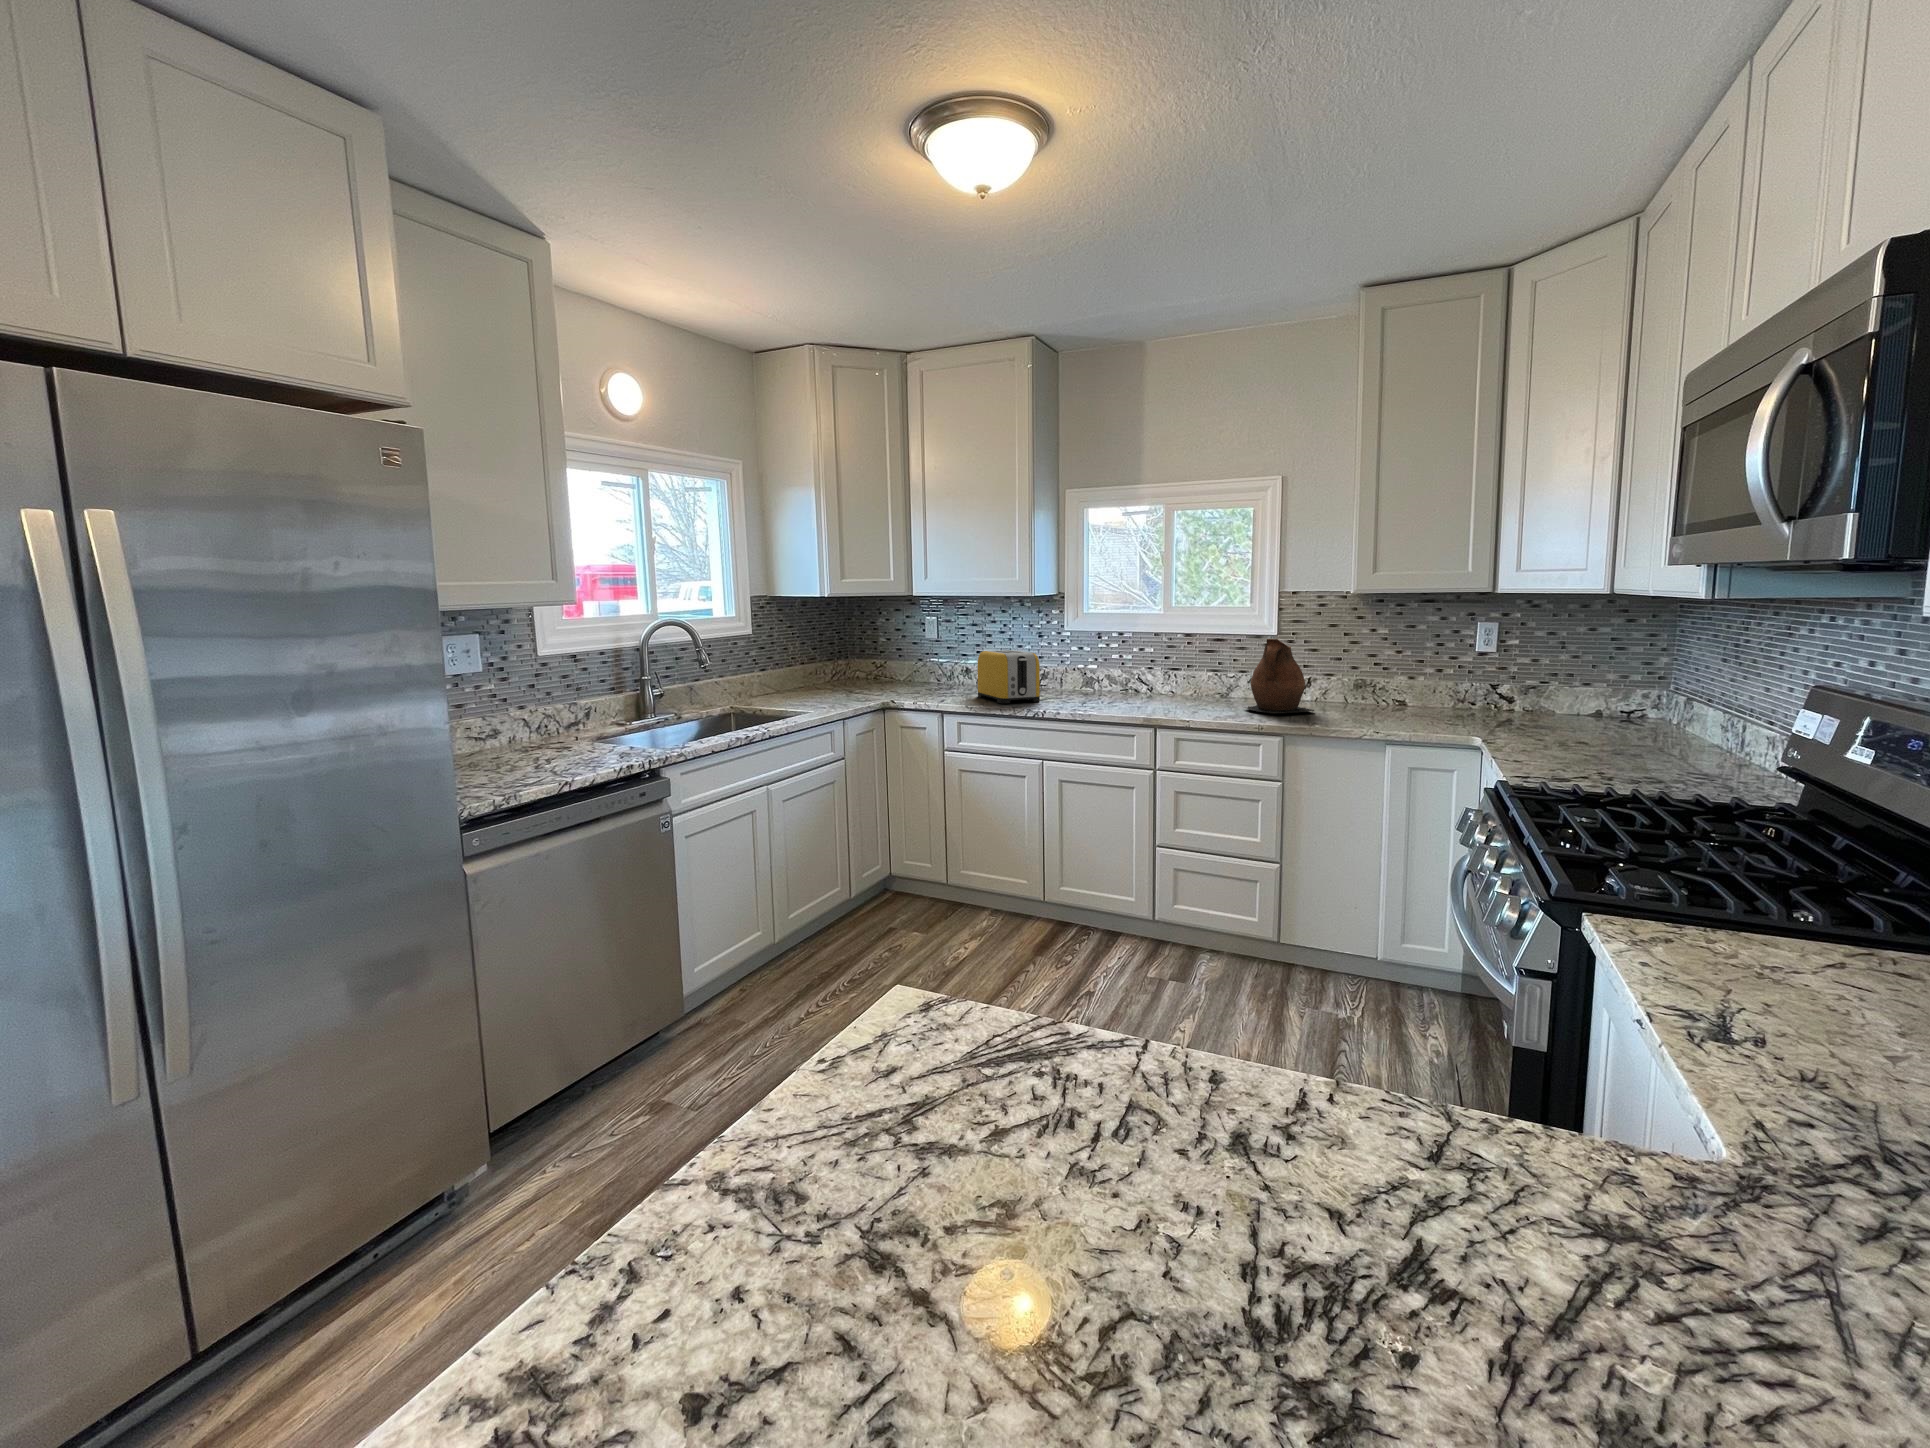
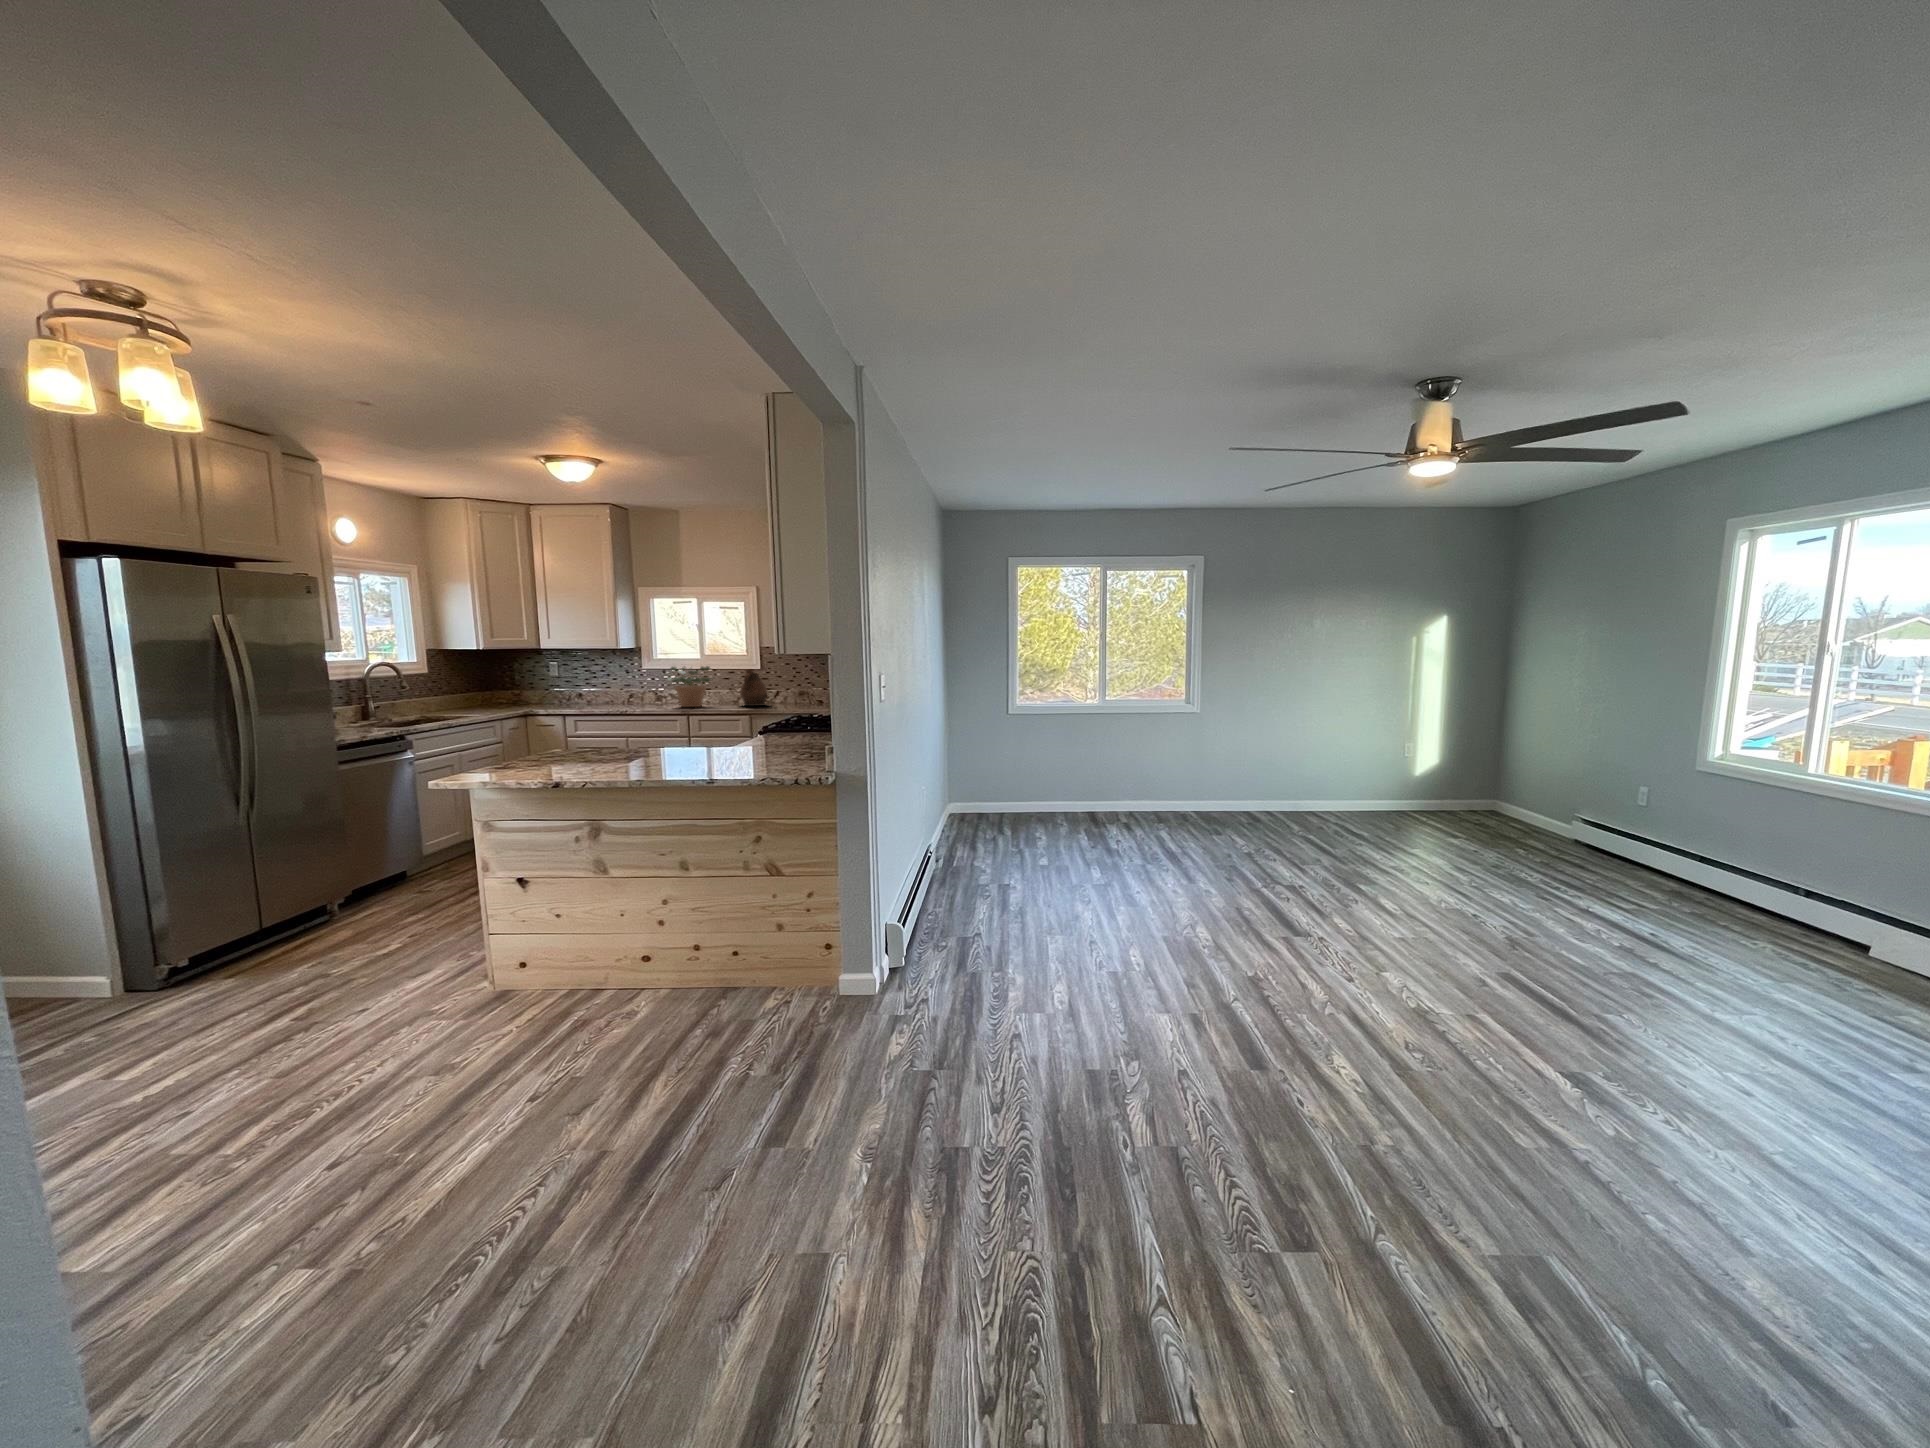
potted plant: none [1110,628,1203,706] -> present [671,666,710,707]
toaster: present [978,650,1040,703] -> none [587,680,627,709]

